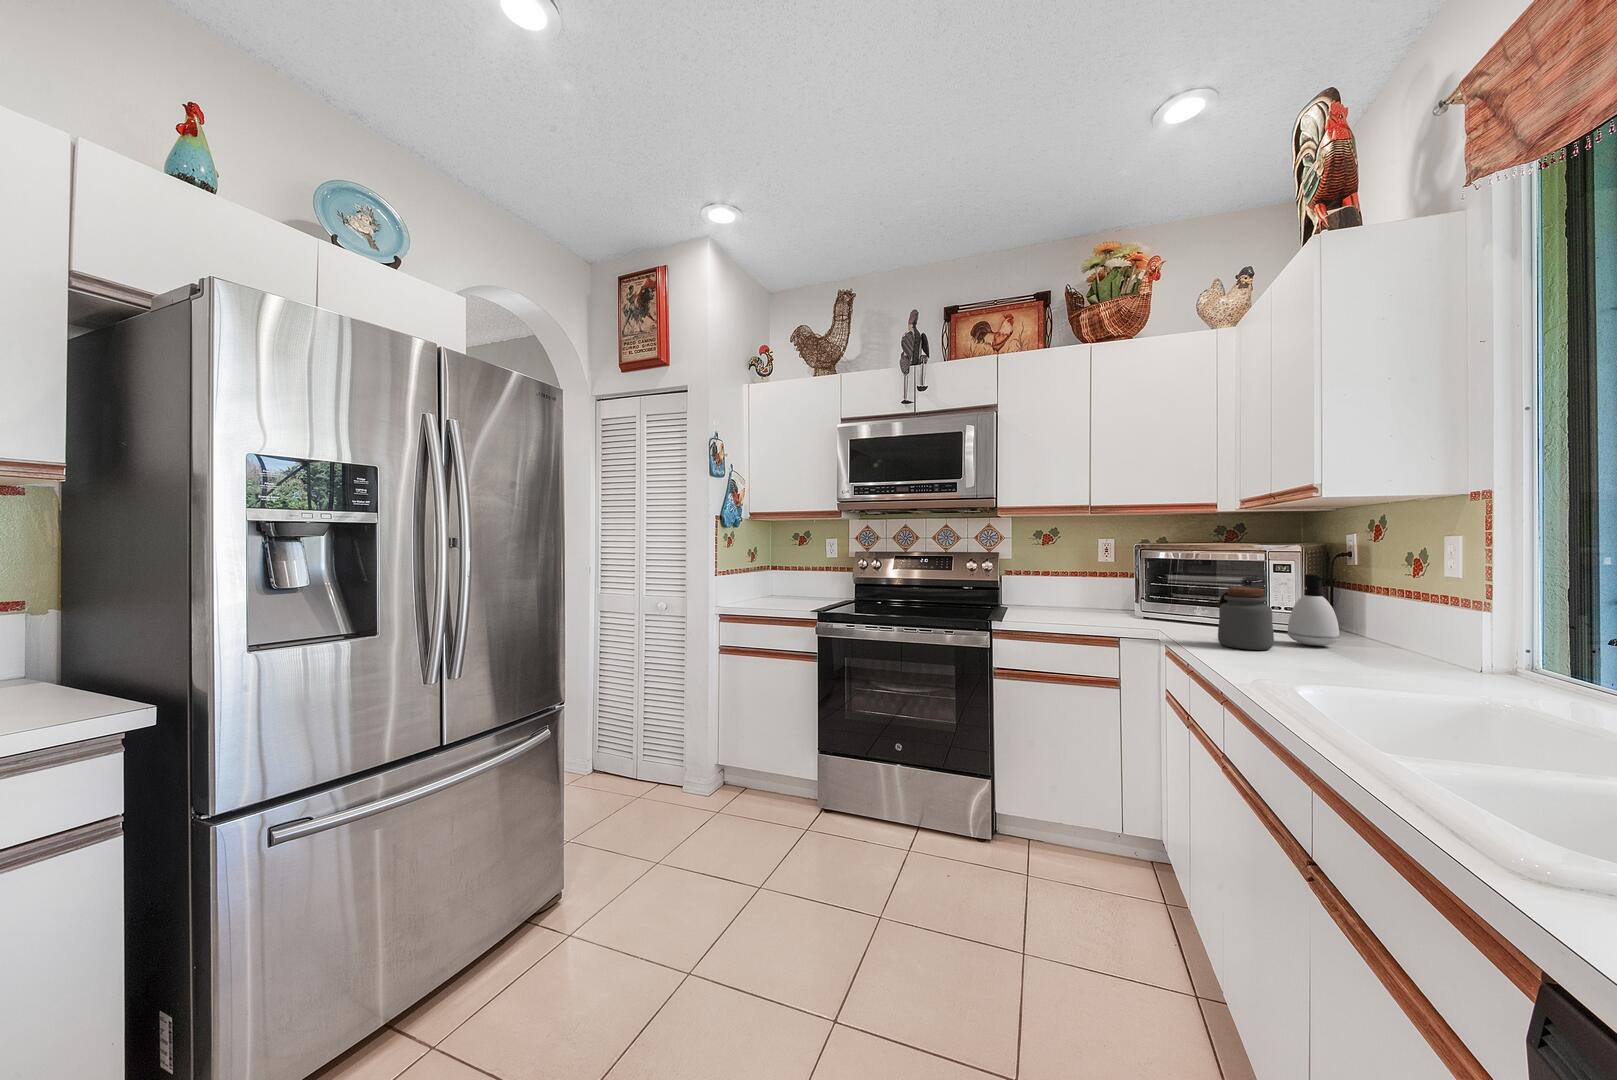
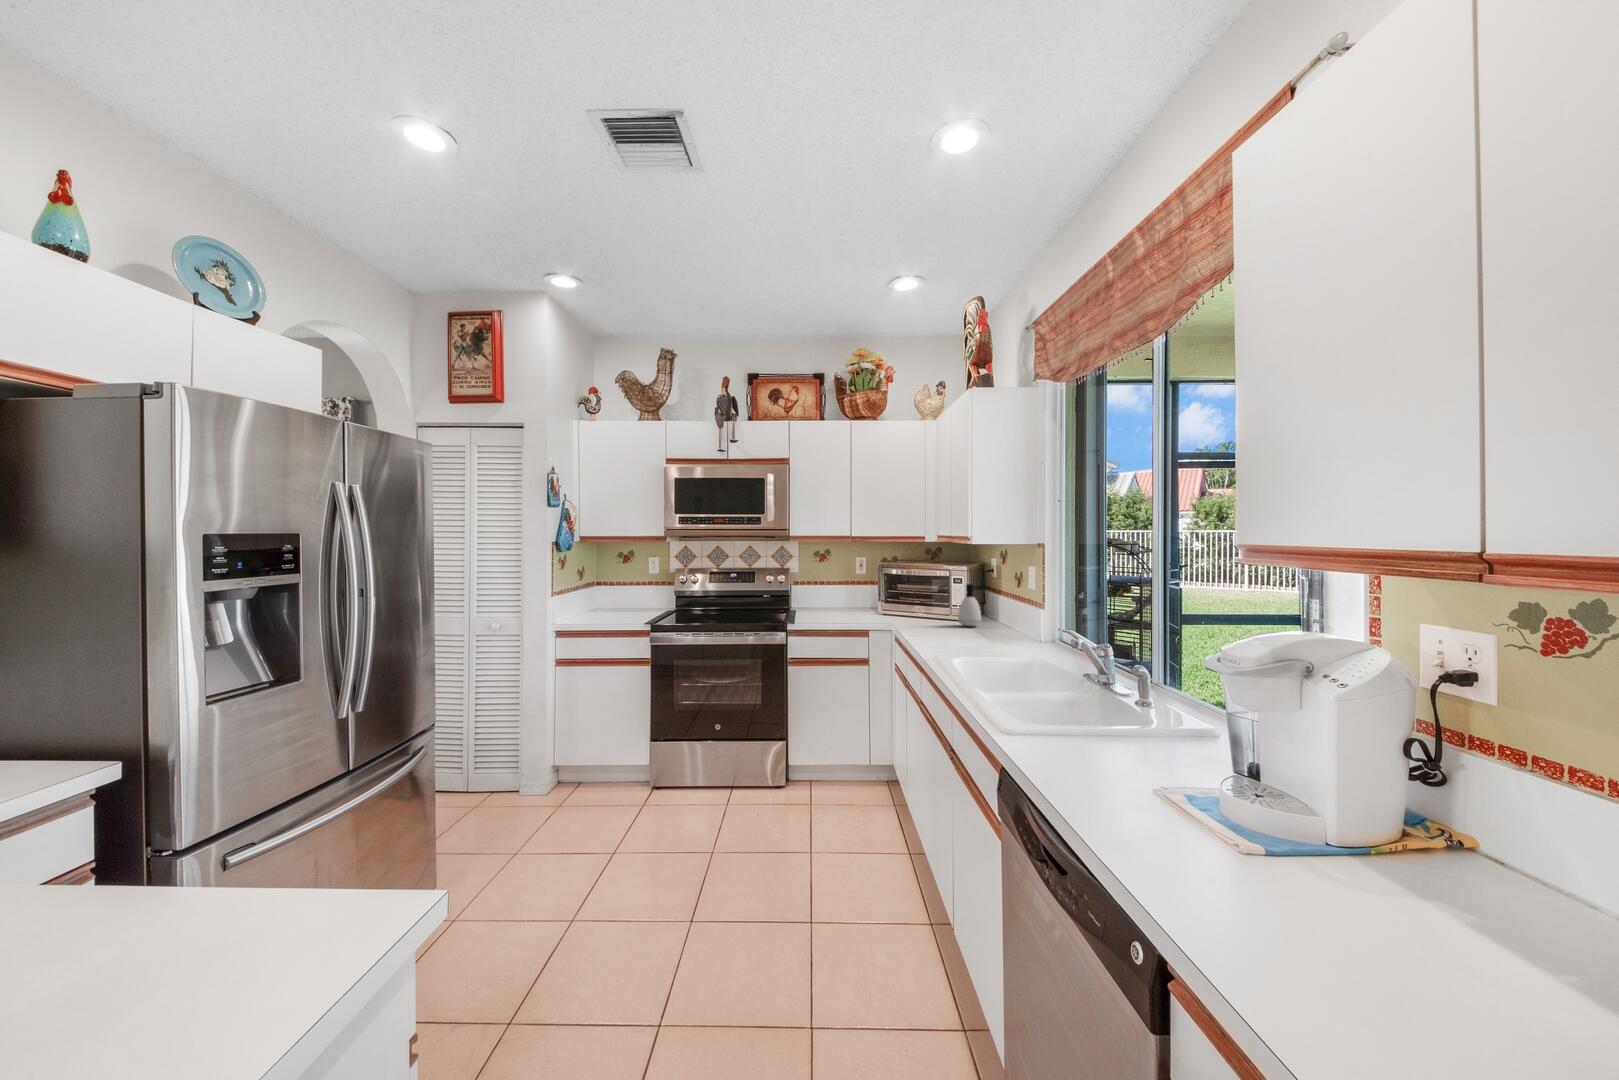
jar: present [1218,587,1274,650] -> none [922,593,949,631]

